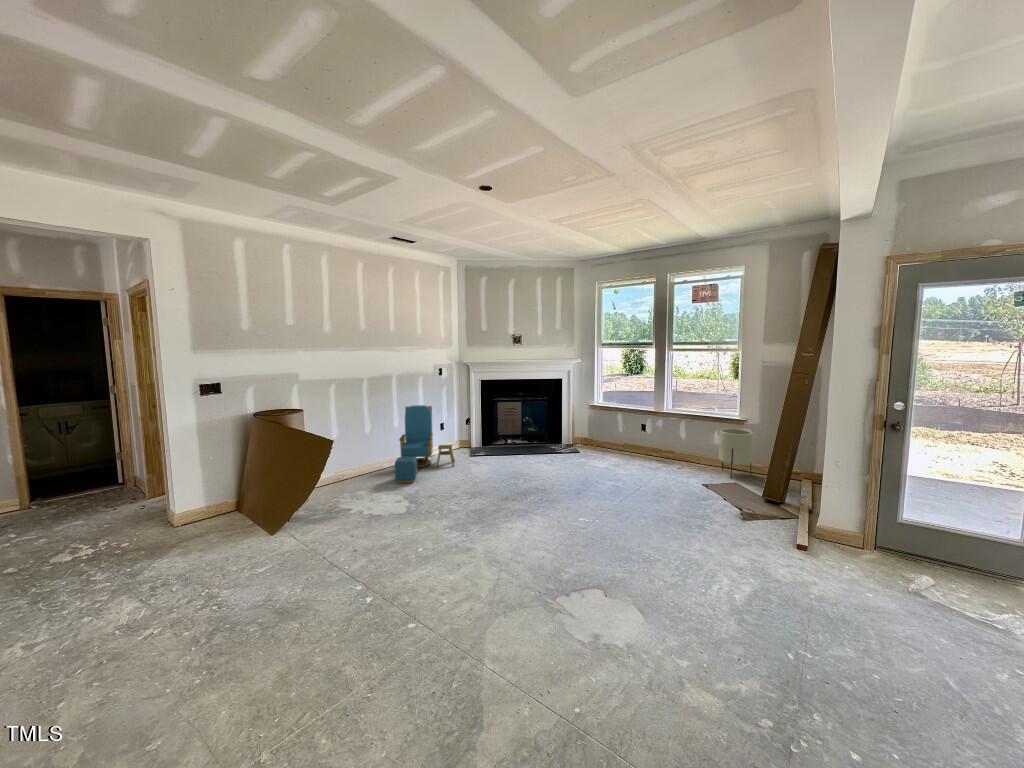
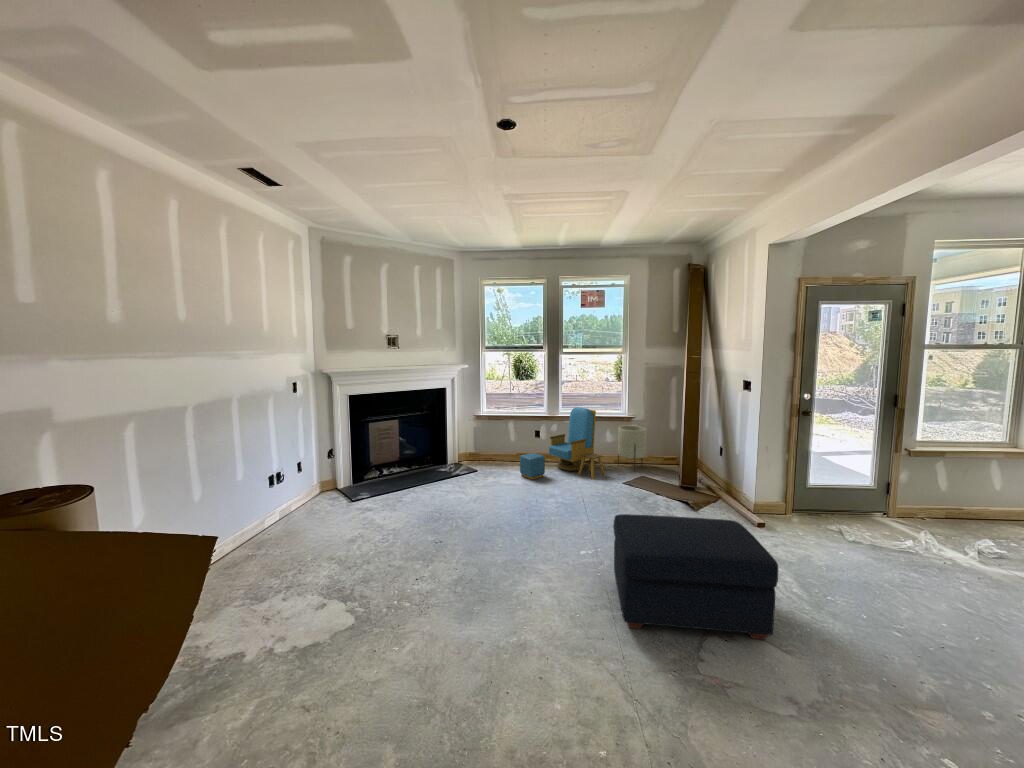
armchair: present [394,405,455,483] -> present [520,407,605,480]
ottoman: none [532,485,673,604] -> present [613,514,778,640]

